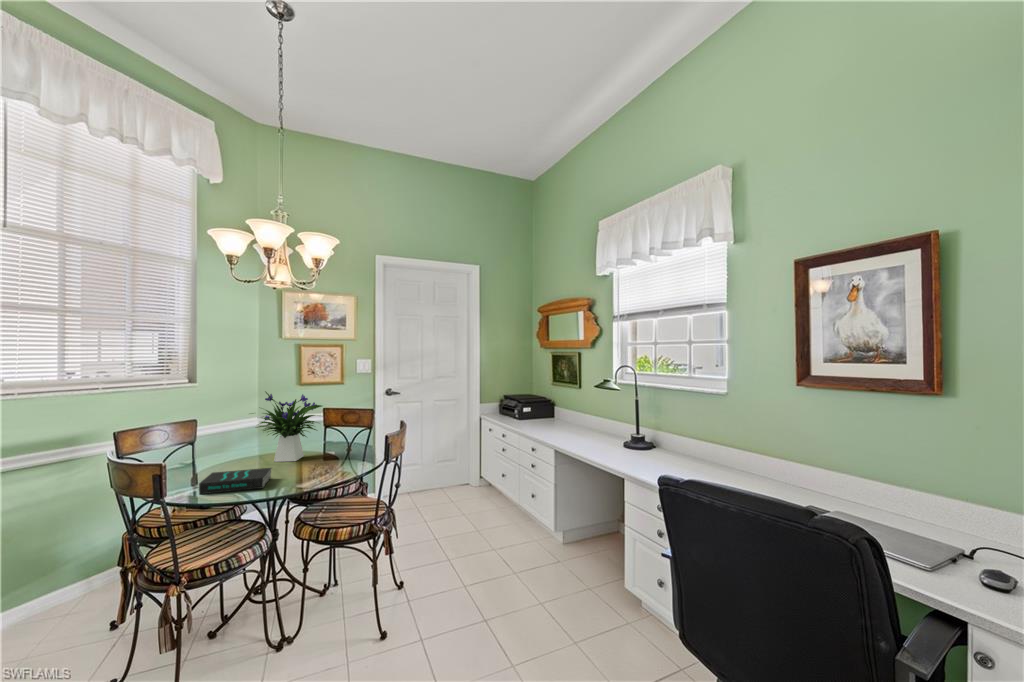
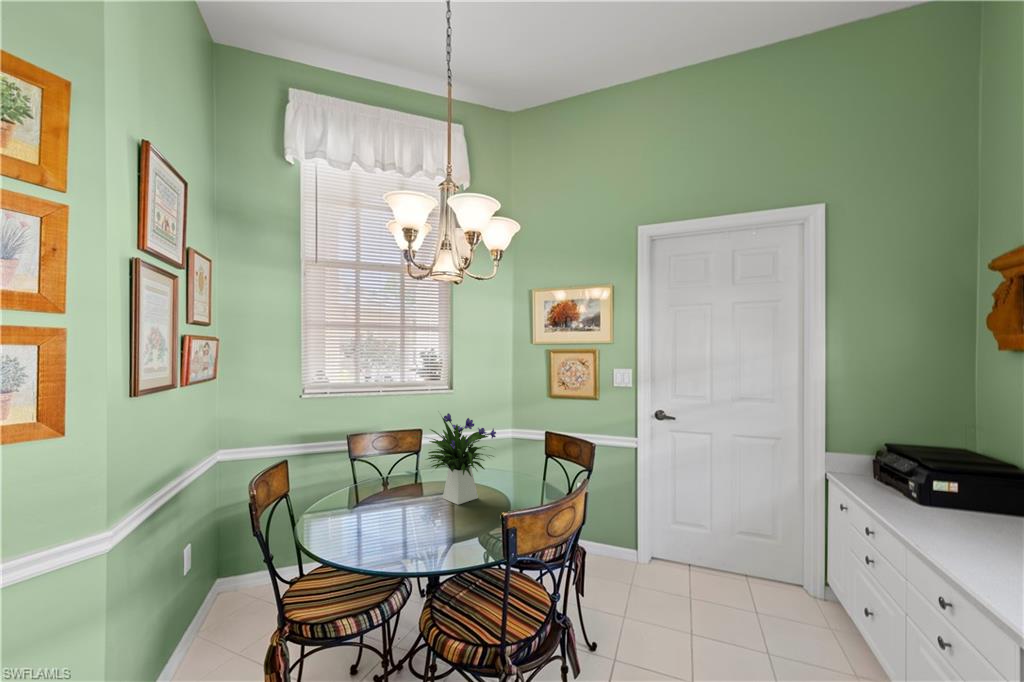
book: present [199,468,272,494] -> none [316,503,396,545]

